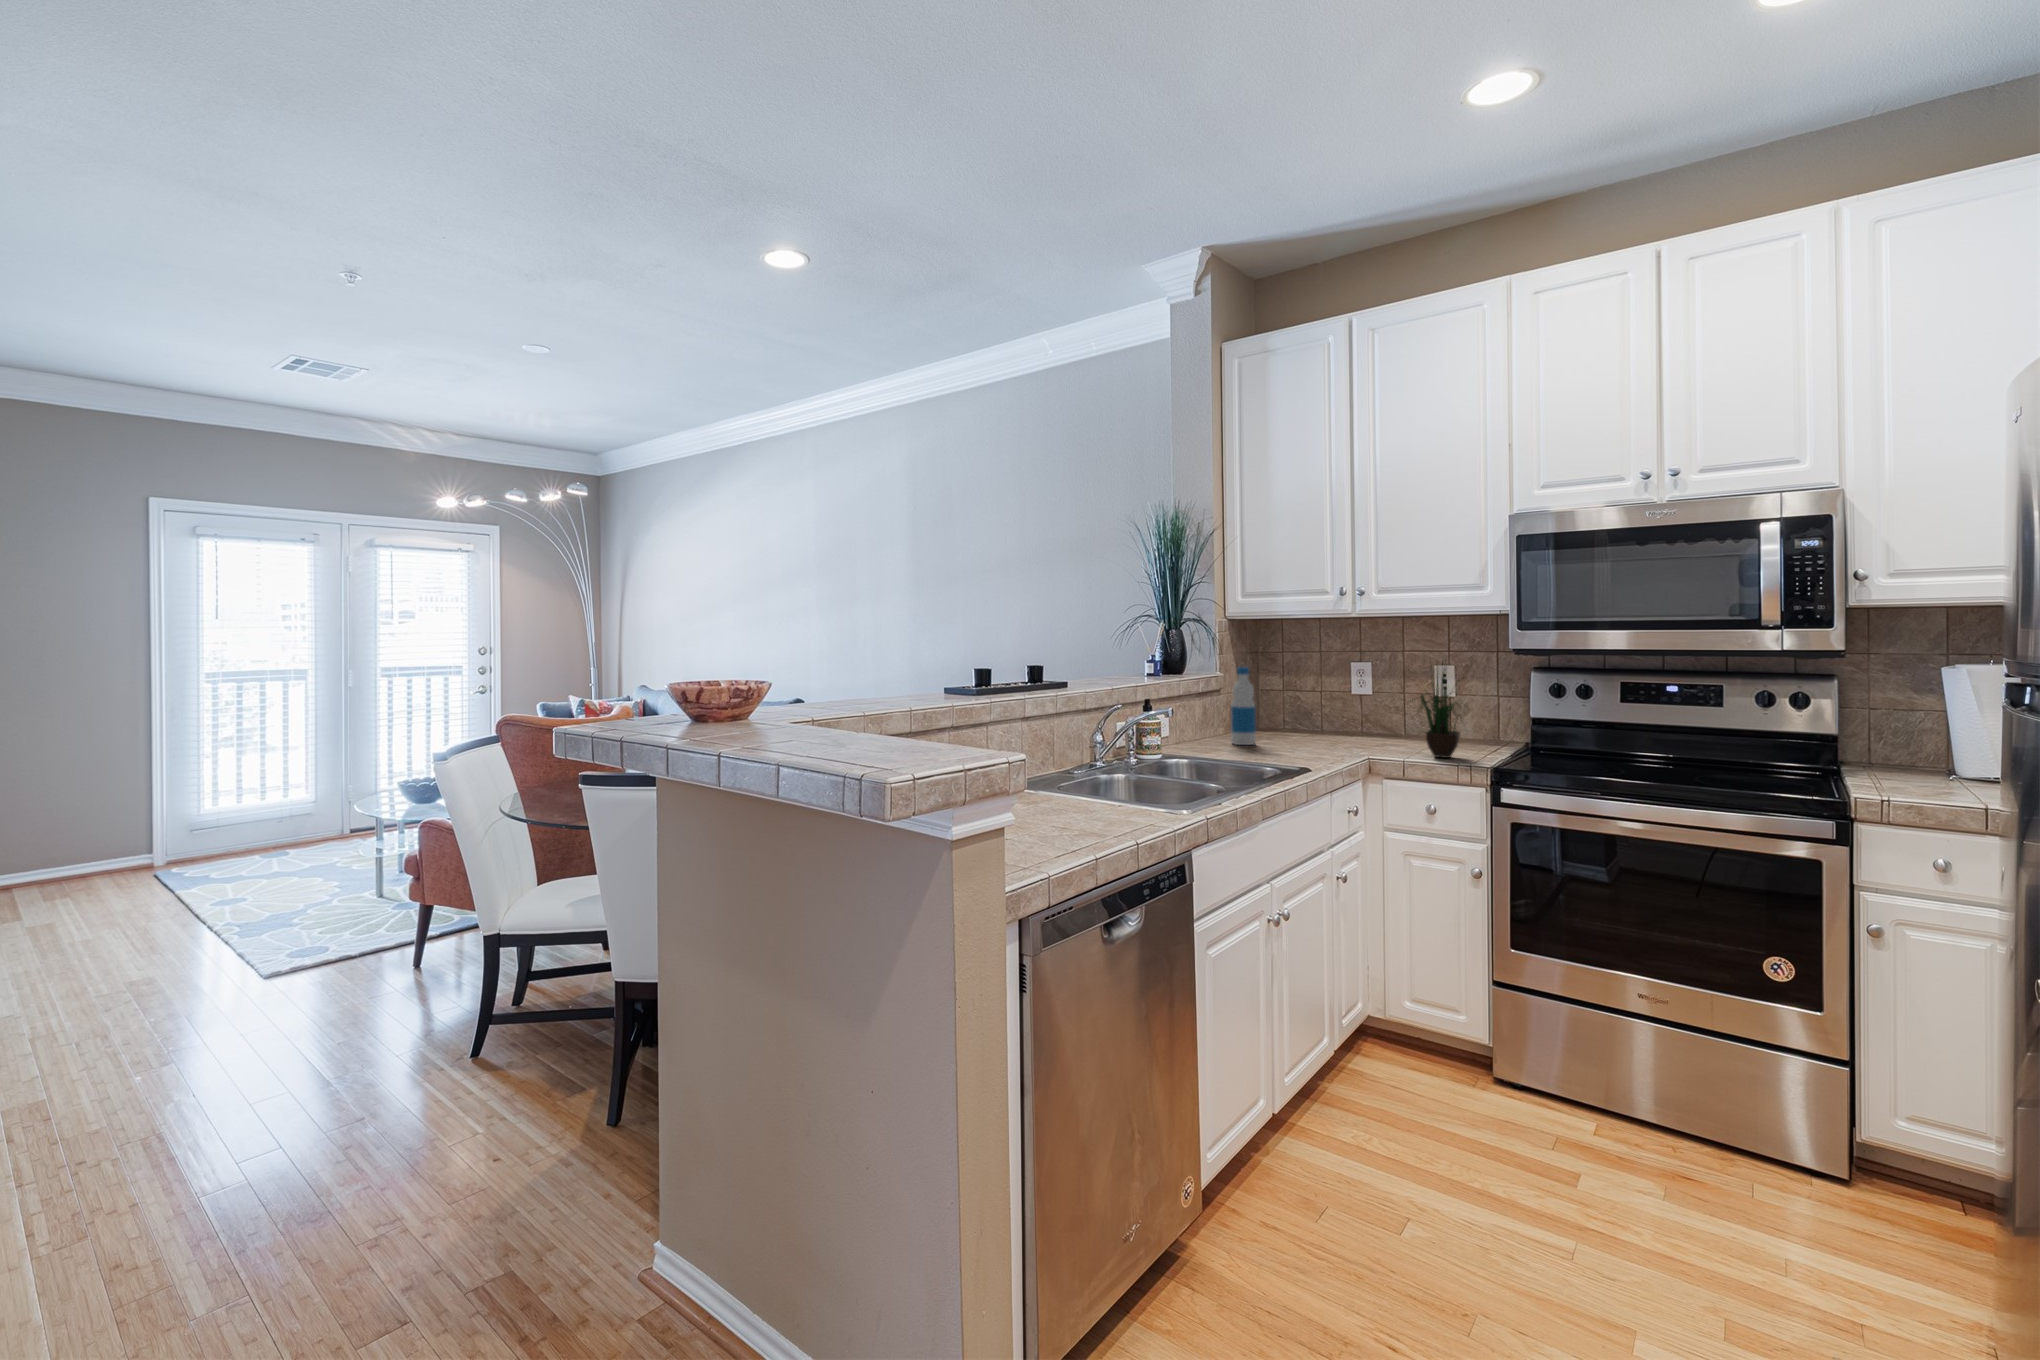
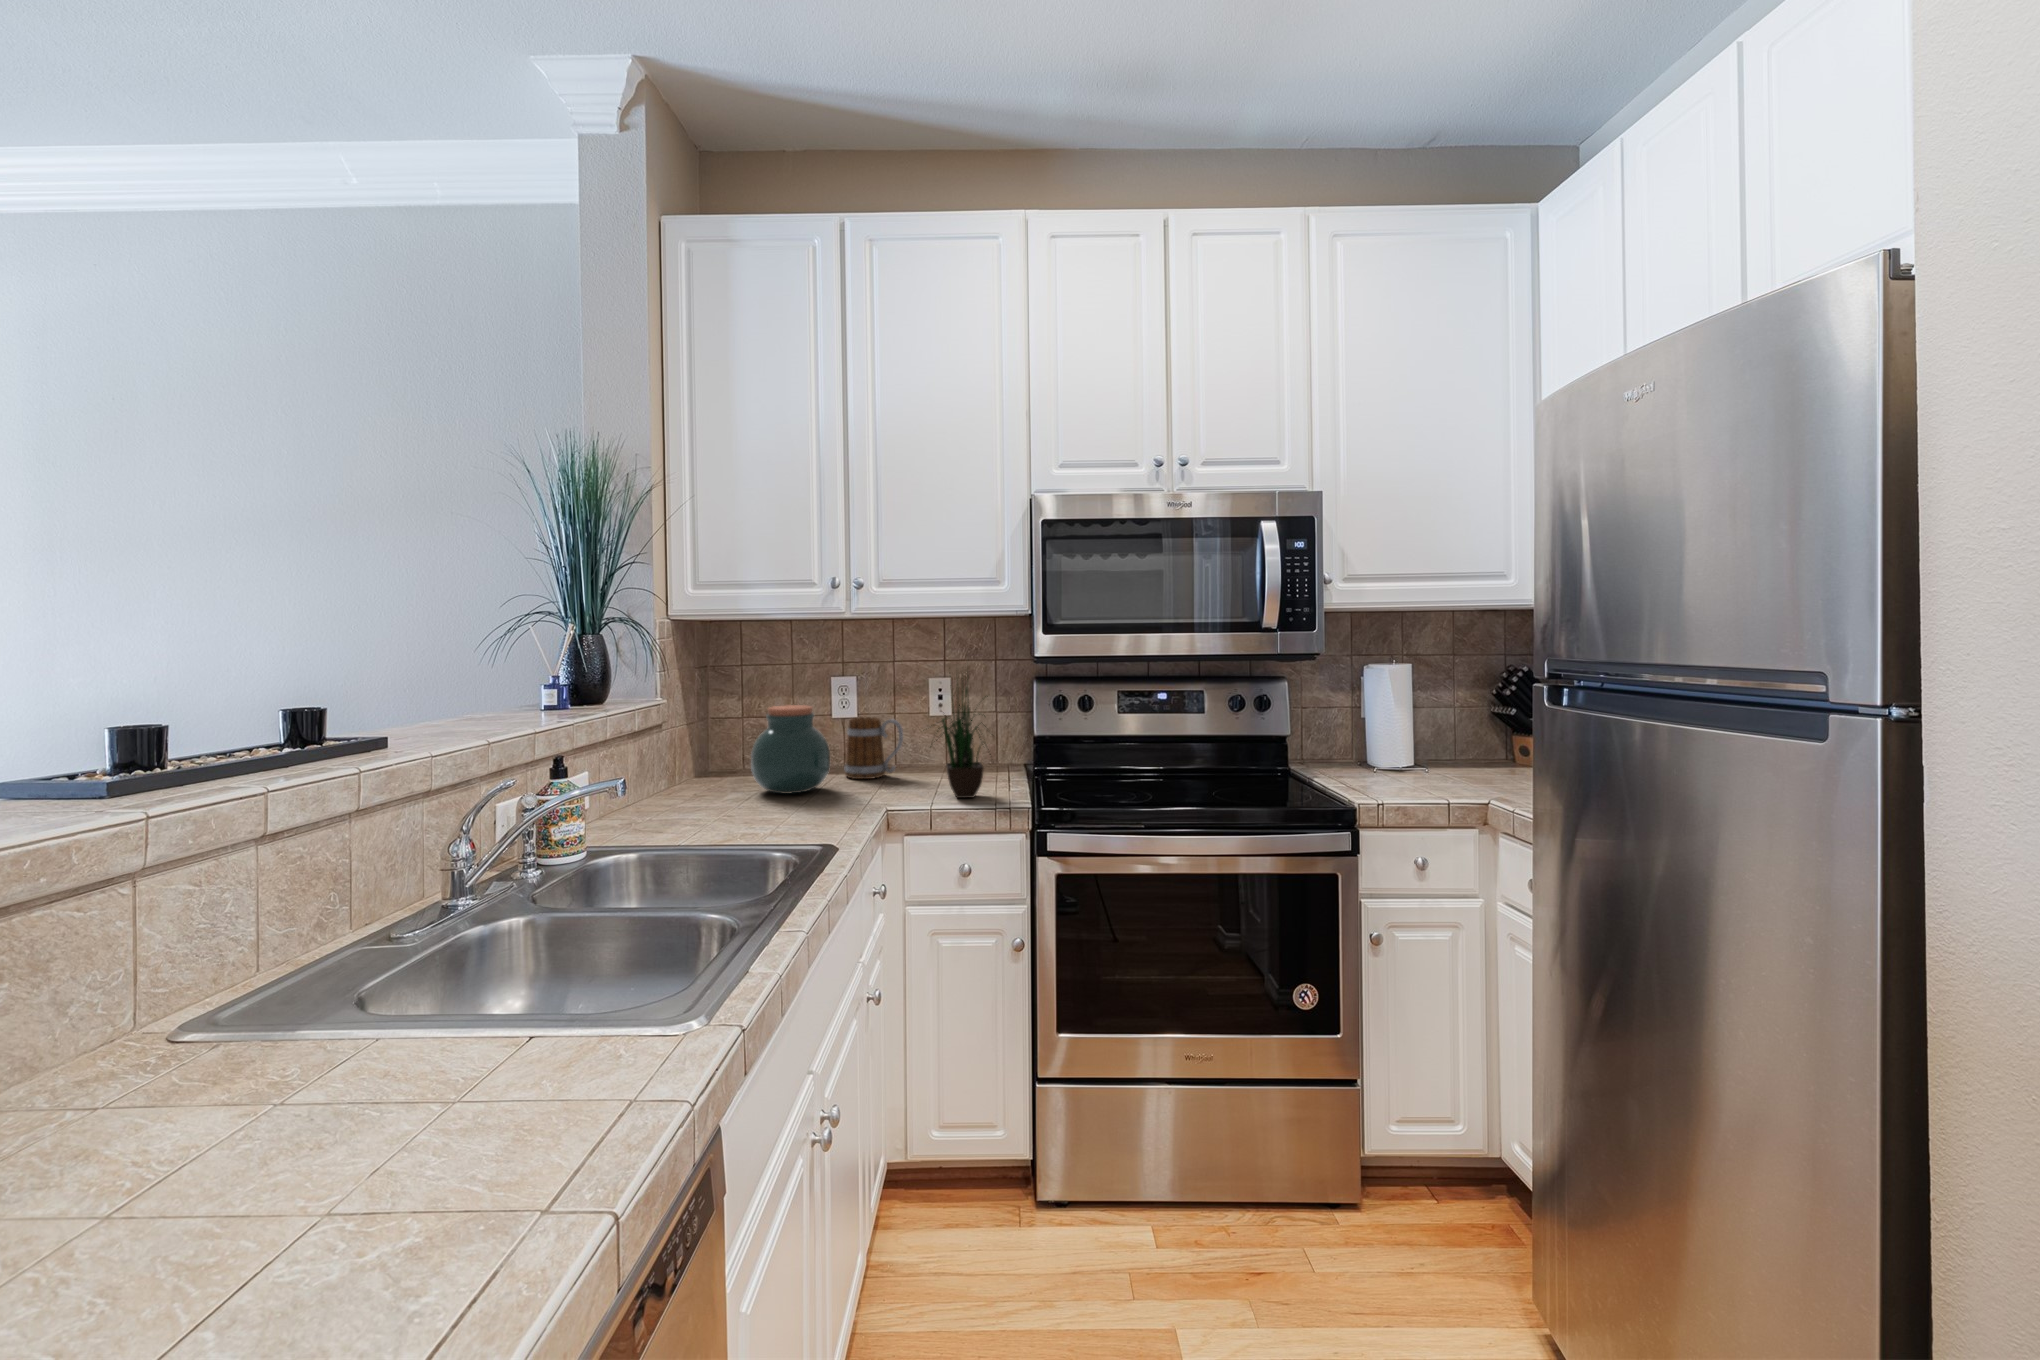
bottle: present [1231,667,1256,745] -> none [688,692,725,809]
jar: none [1278,681,1337,743] -> present [751,705,830,794]
mug: none [1355,694,1404,741] -> present [845,717,903,779]

